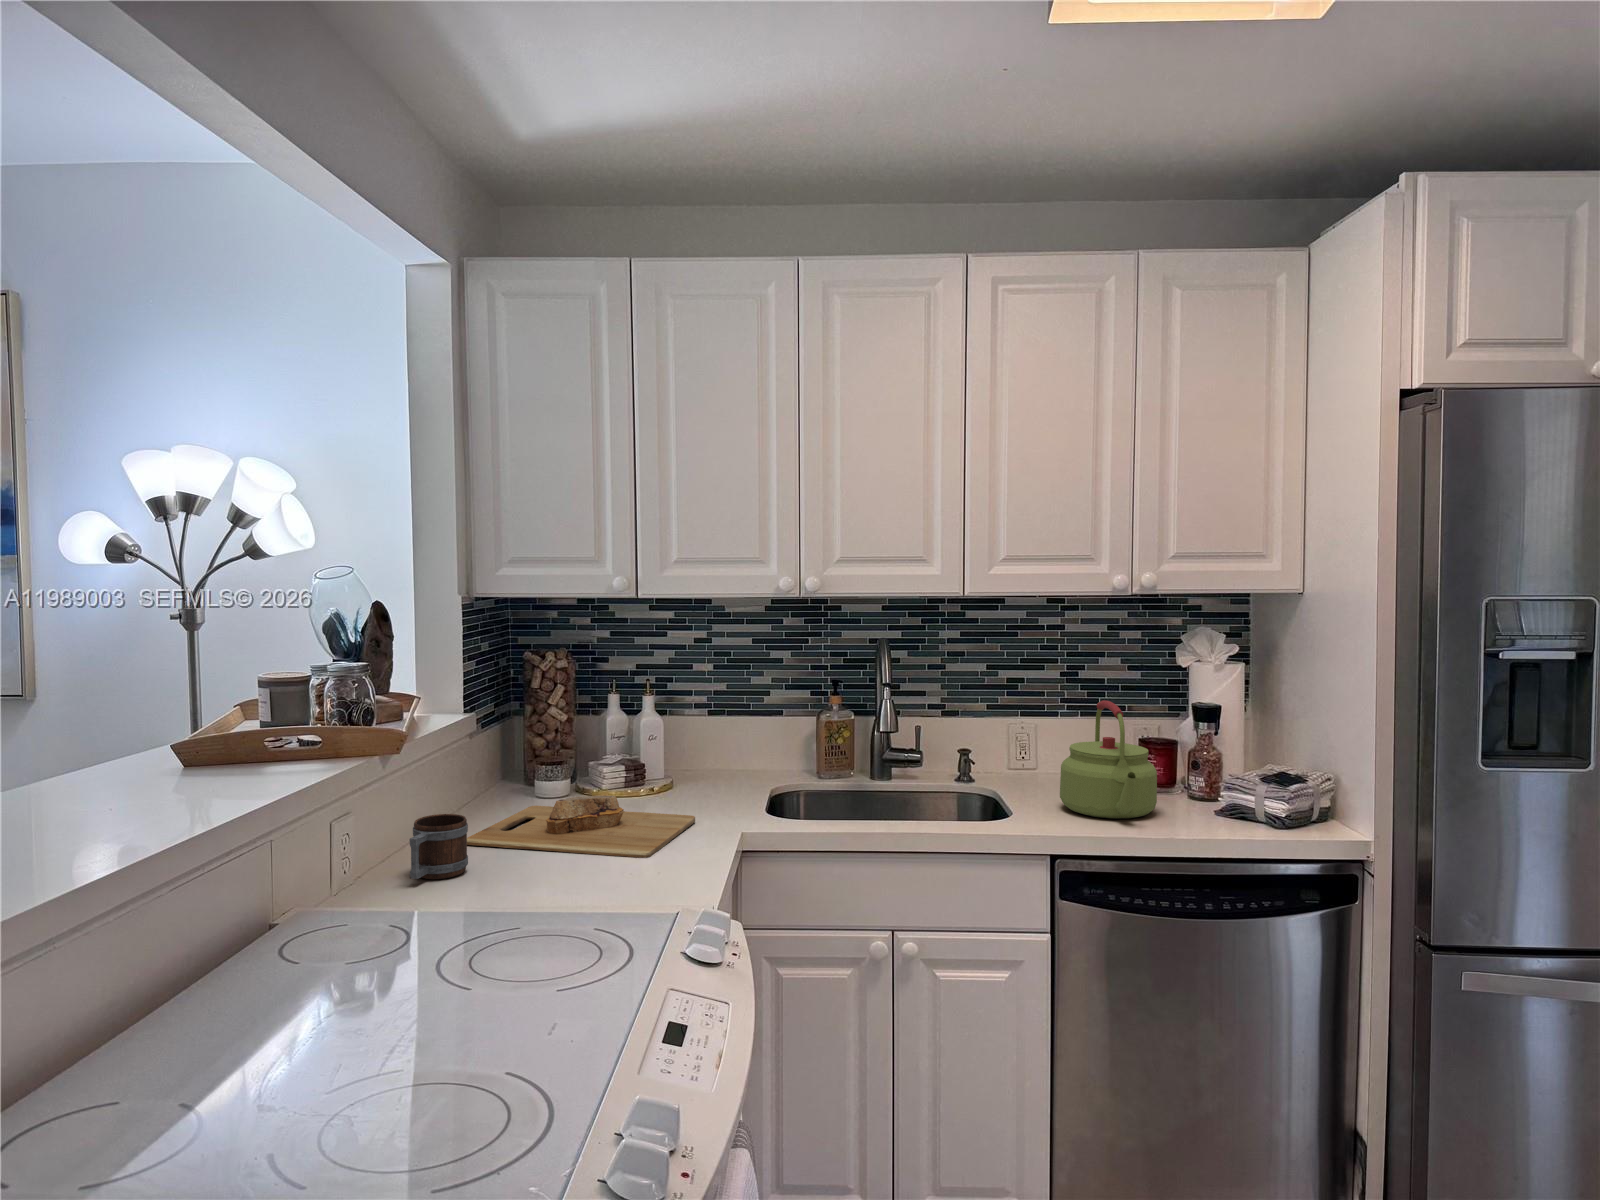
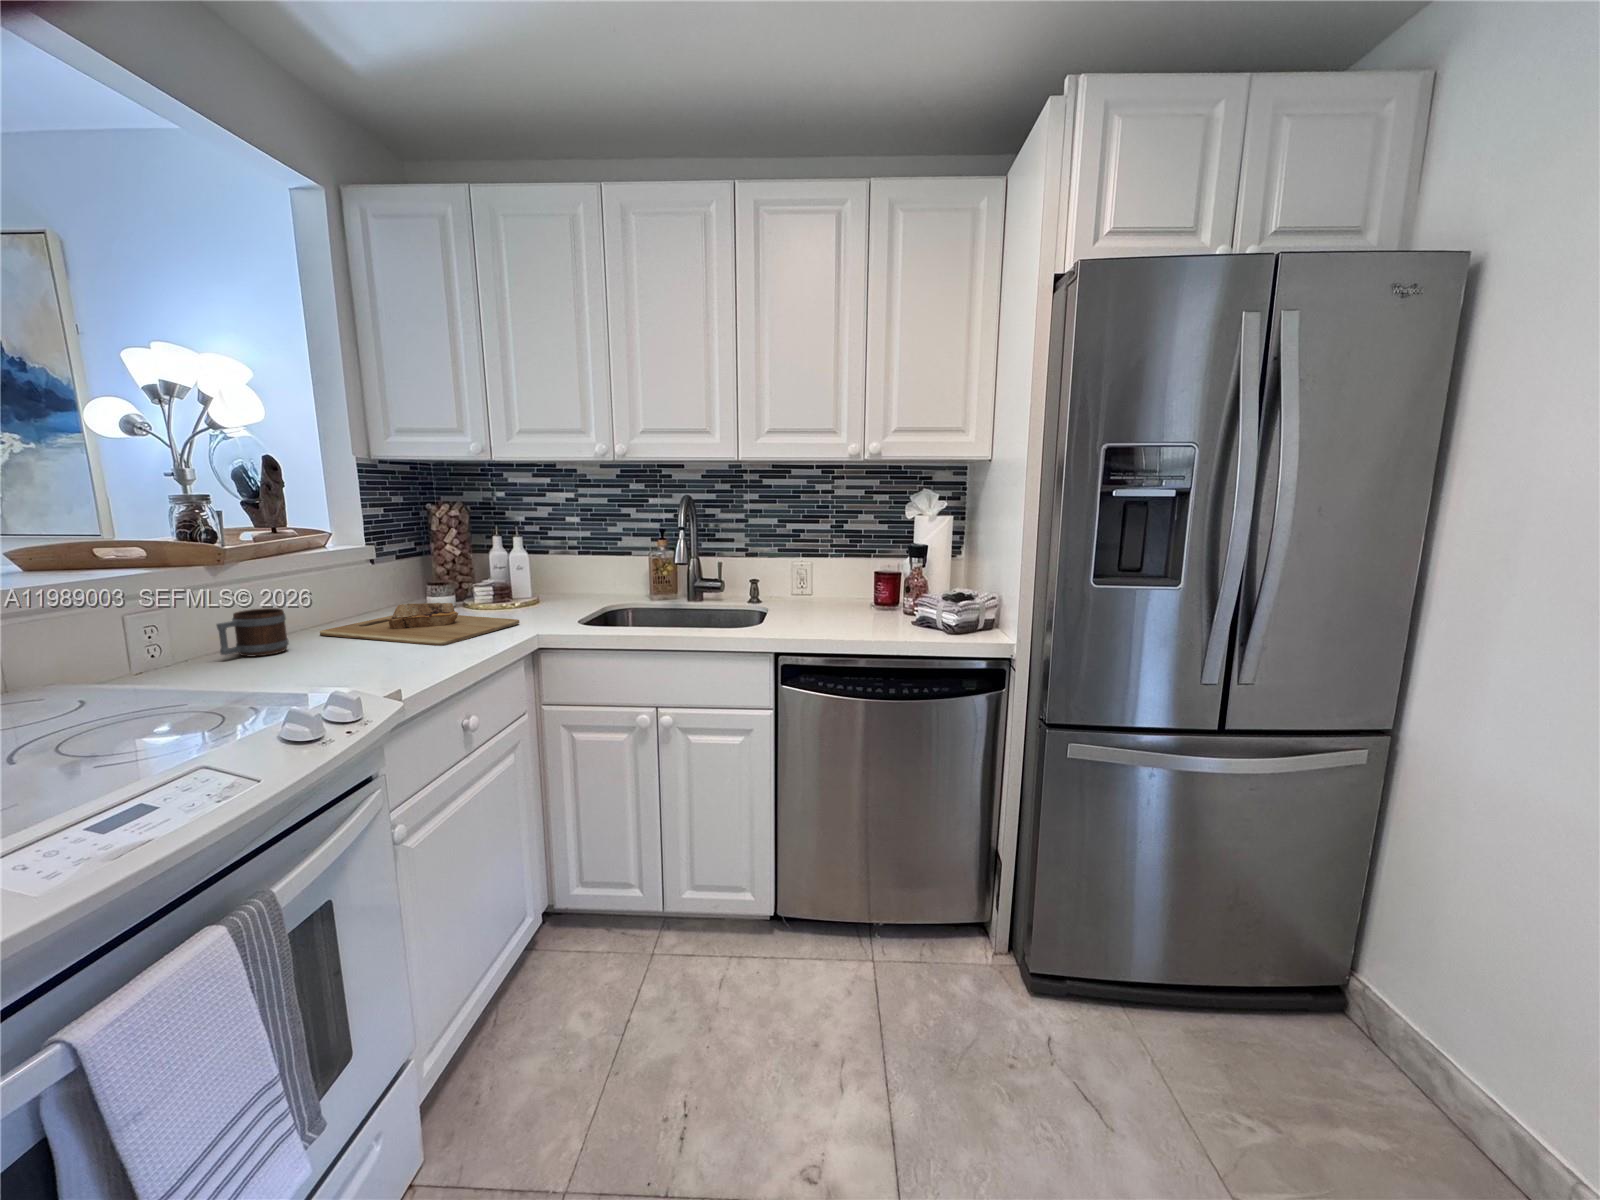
kettle: present [1060,700,1157,818] -> none [804,540,874,627]

